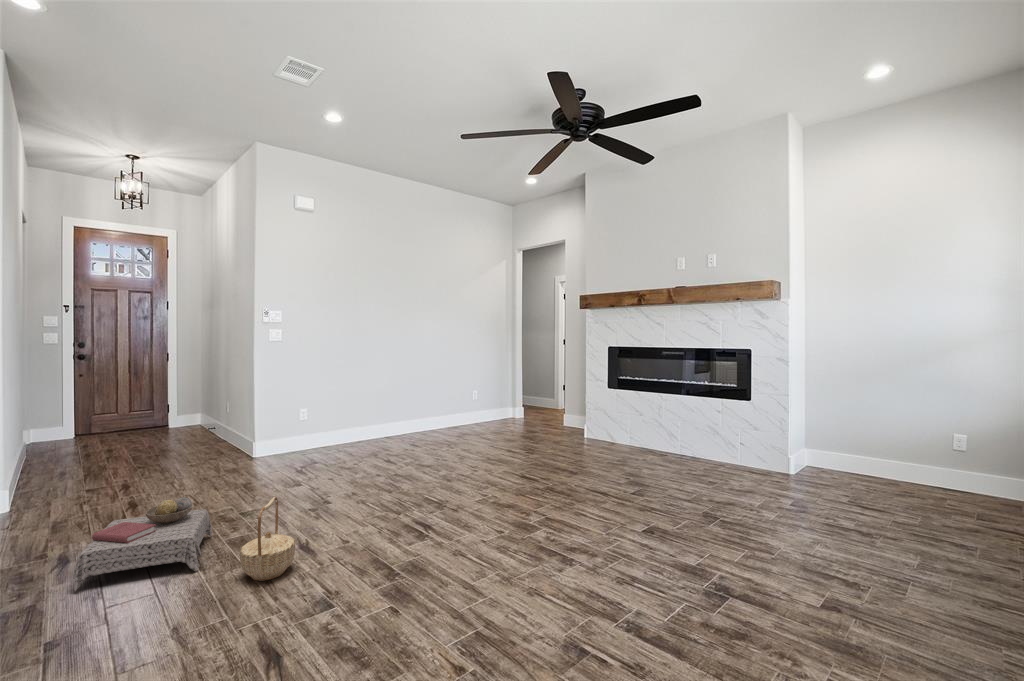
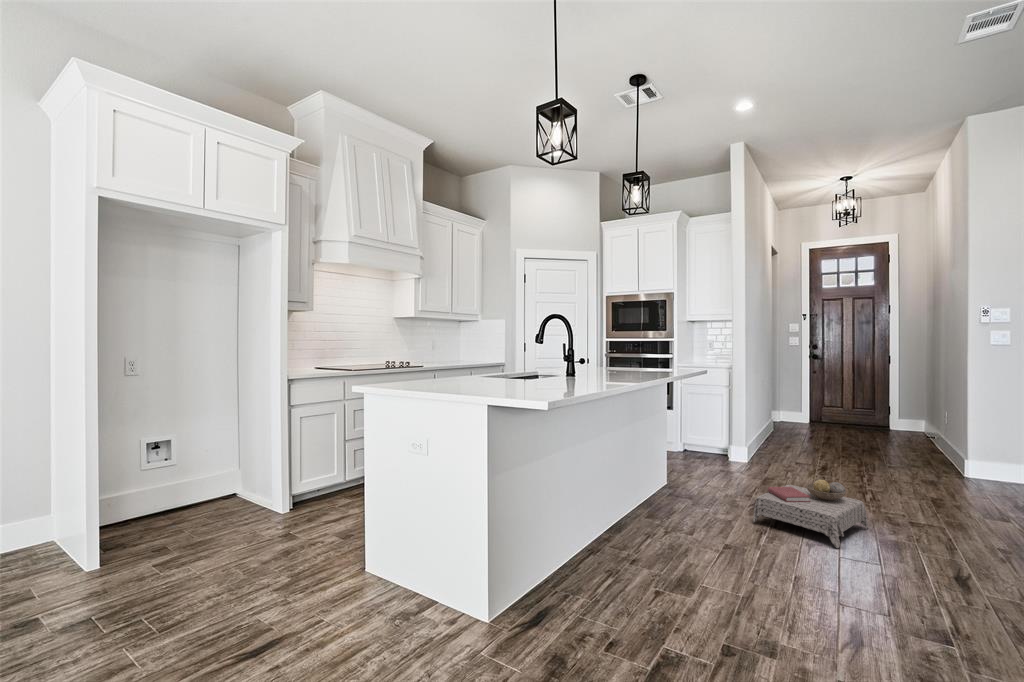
basket: present [240,497,295,581] -> none [870,507,935,589]

